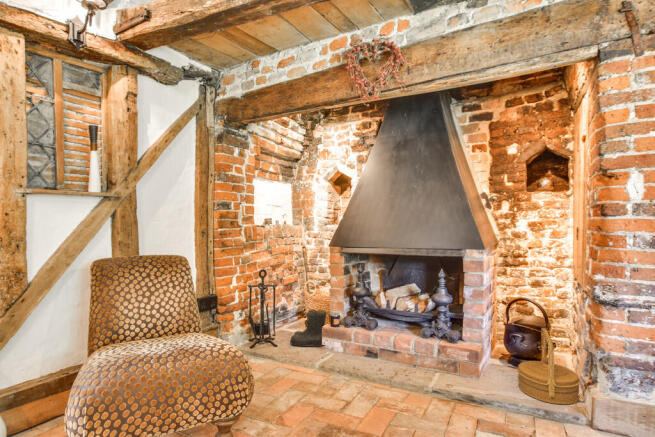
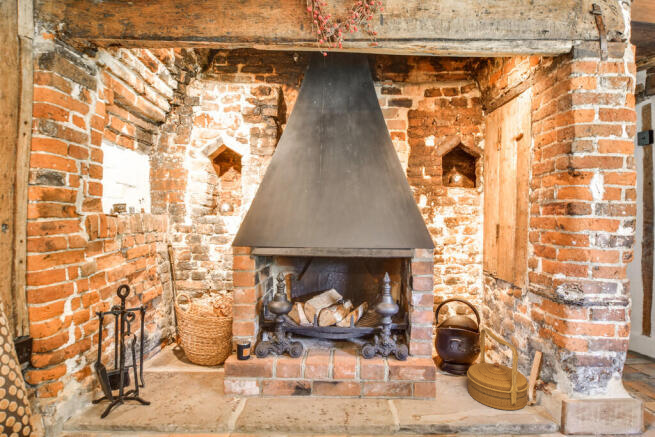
boots: present [290,309,326,347] -> none [171,337,227,399]

